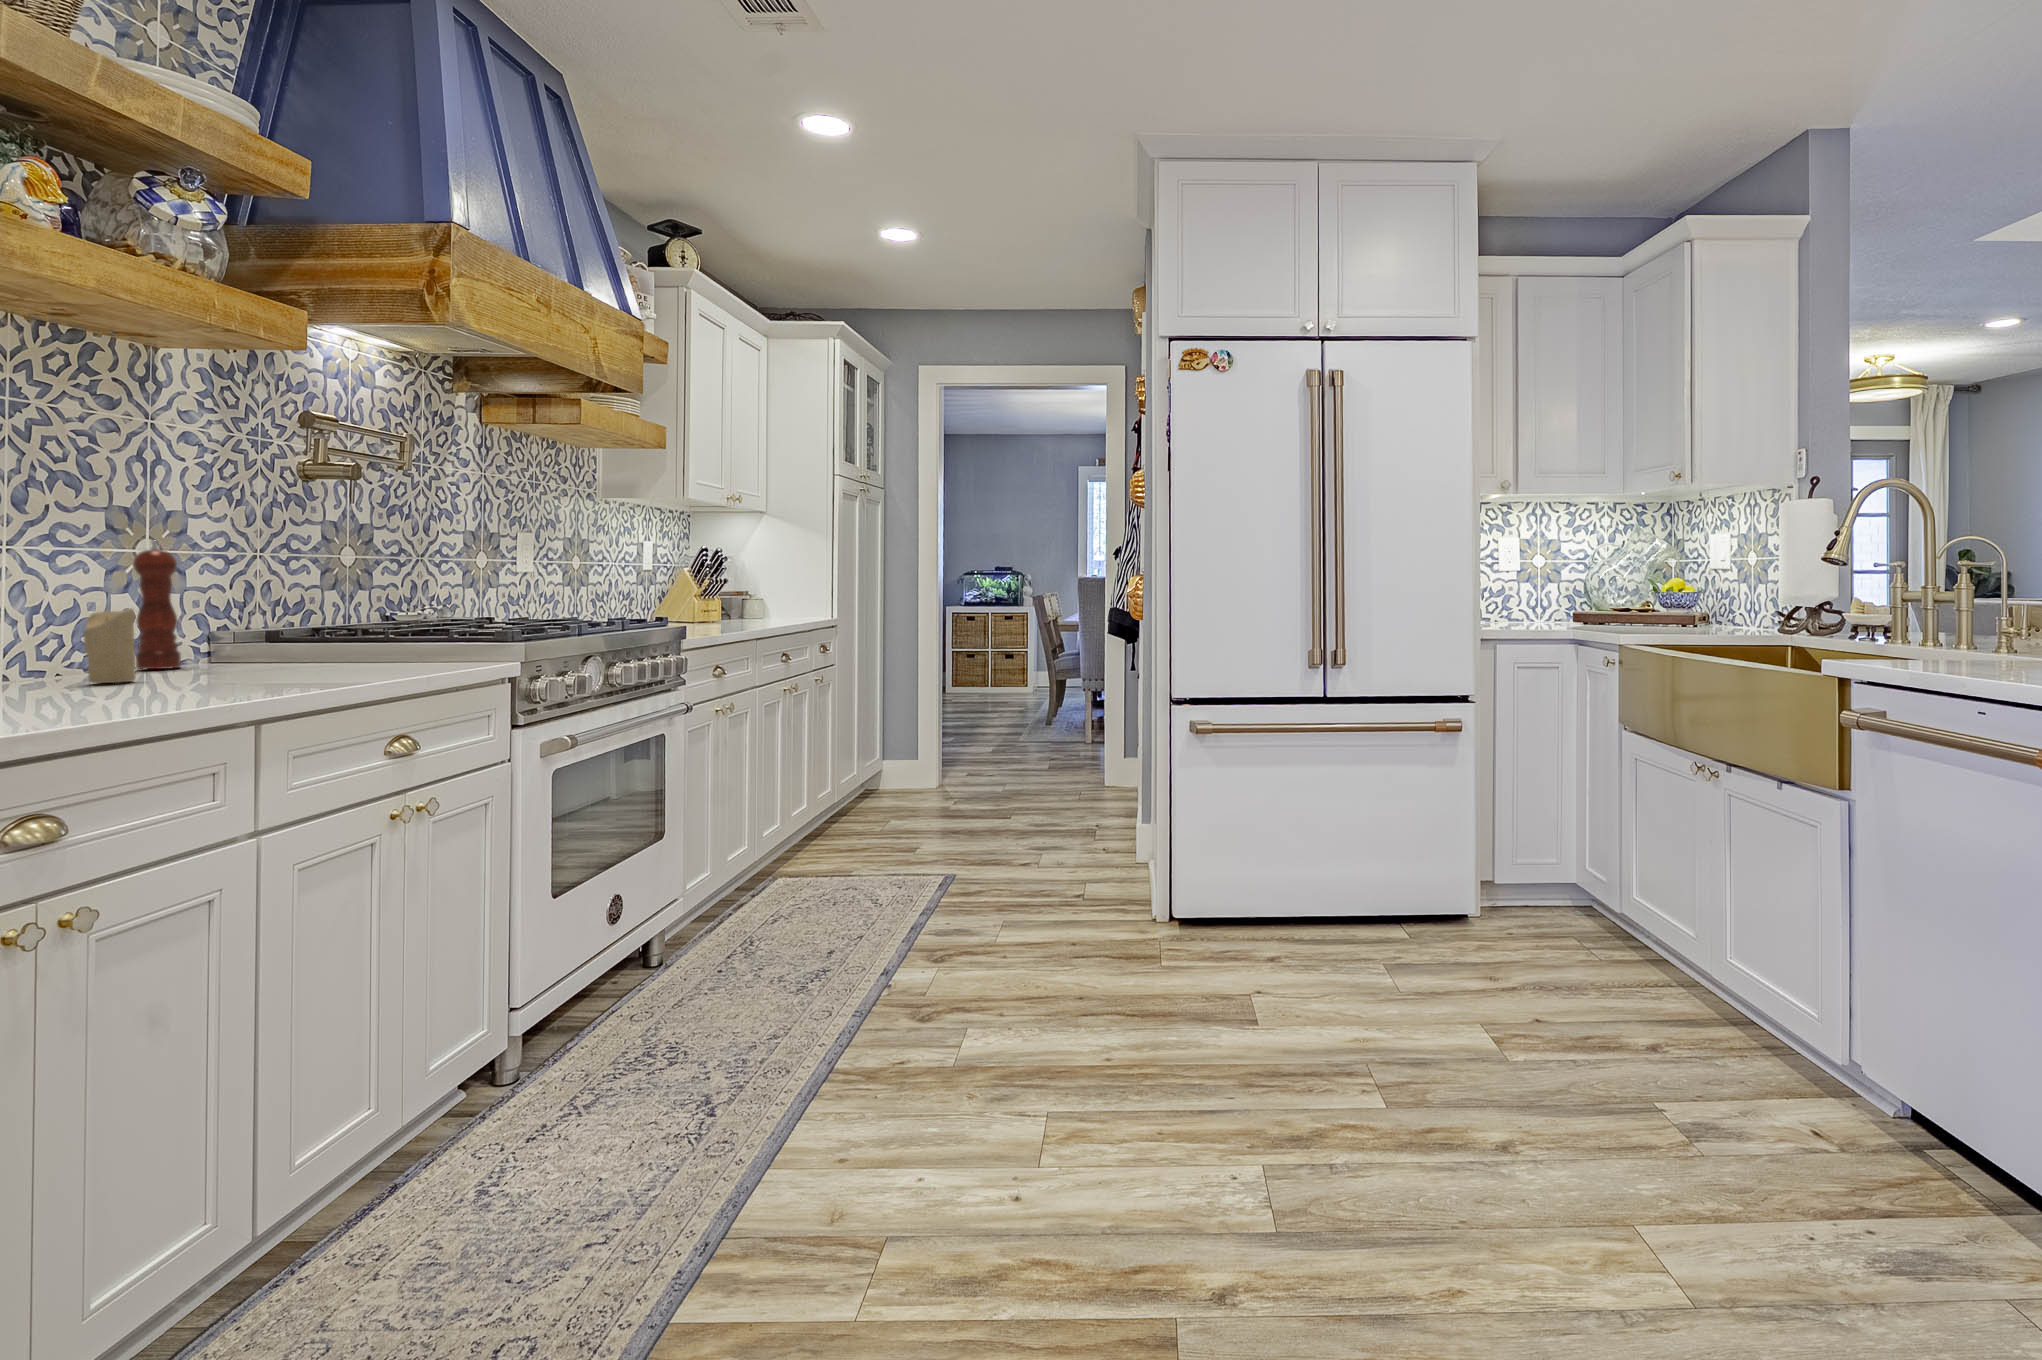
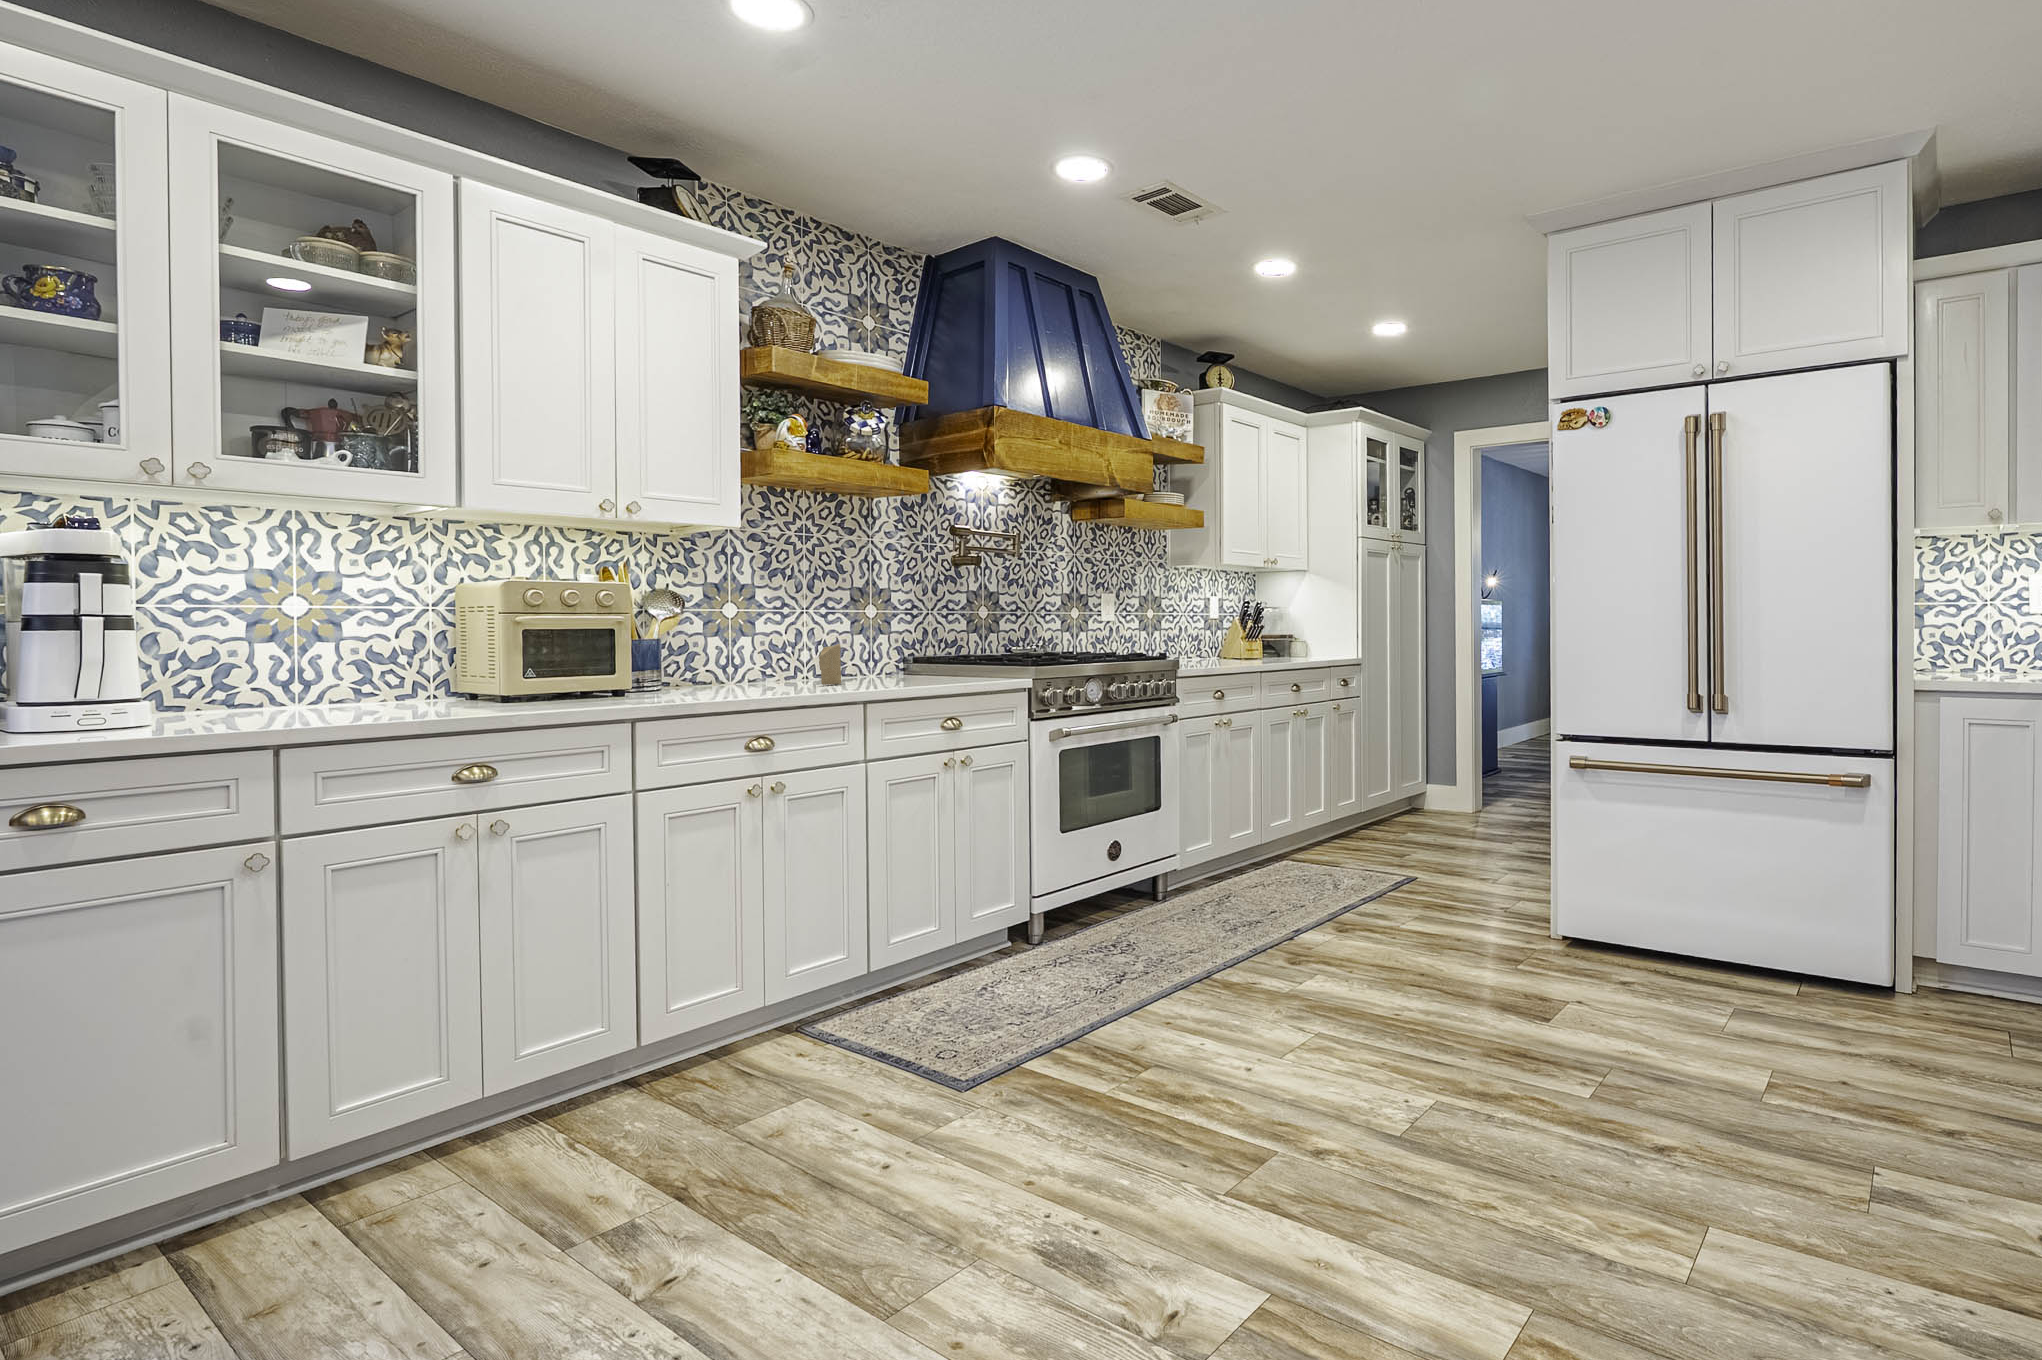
pepper mill: present [133,541,181,669] -> none [853,608,875,680]

